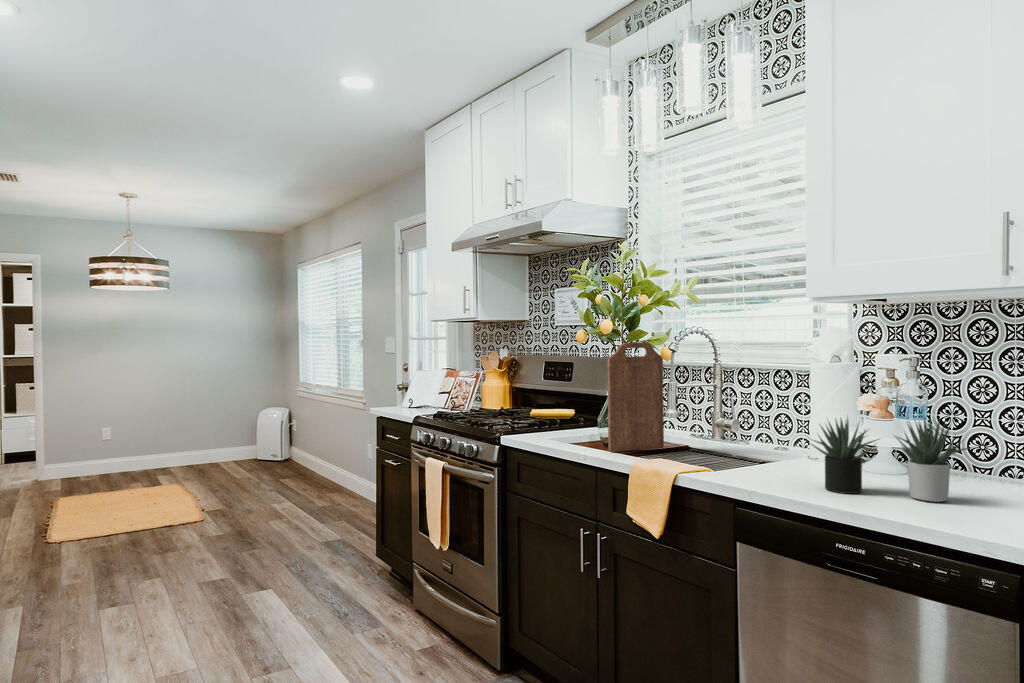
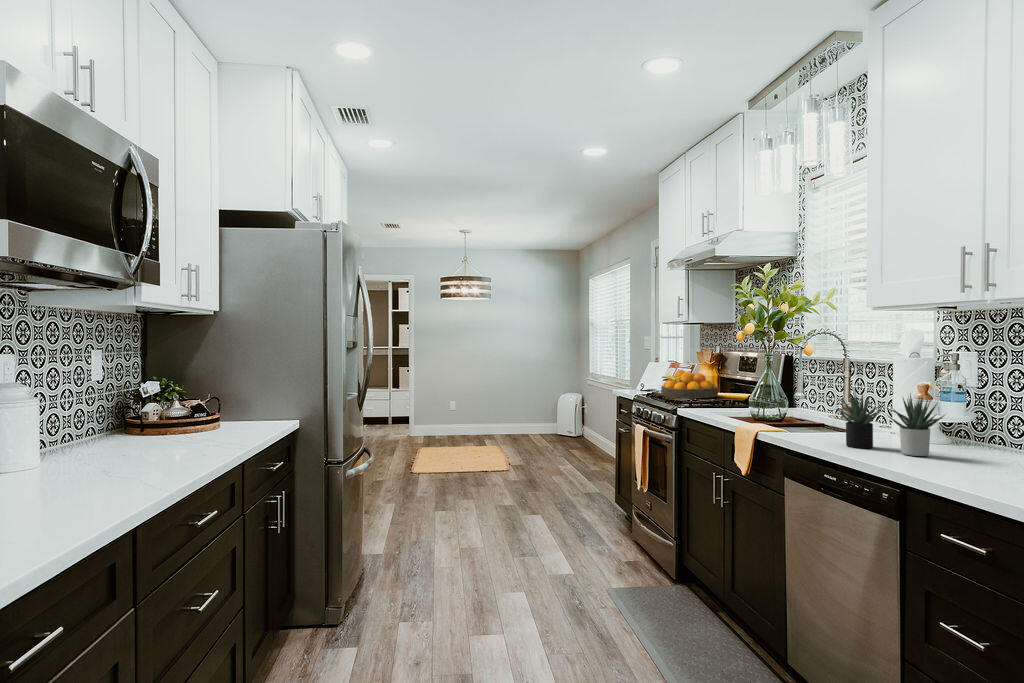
cutting board: present [607,342,664,452] -> none [734,341,782,420]
fruit bowl: none [447,380,518,416] -> present [661,371,718,398]

